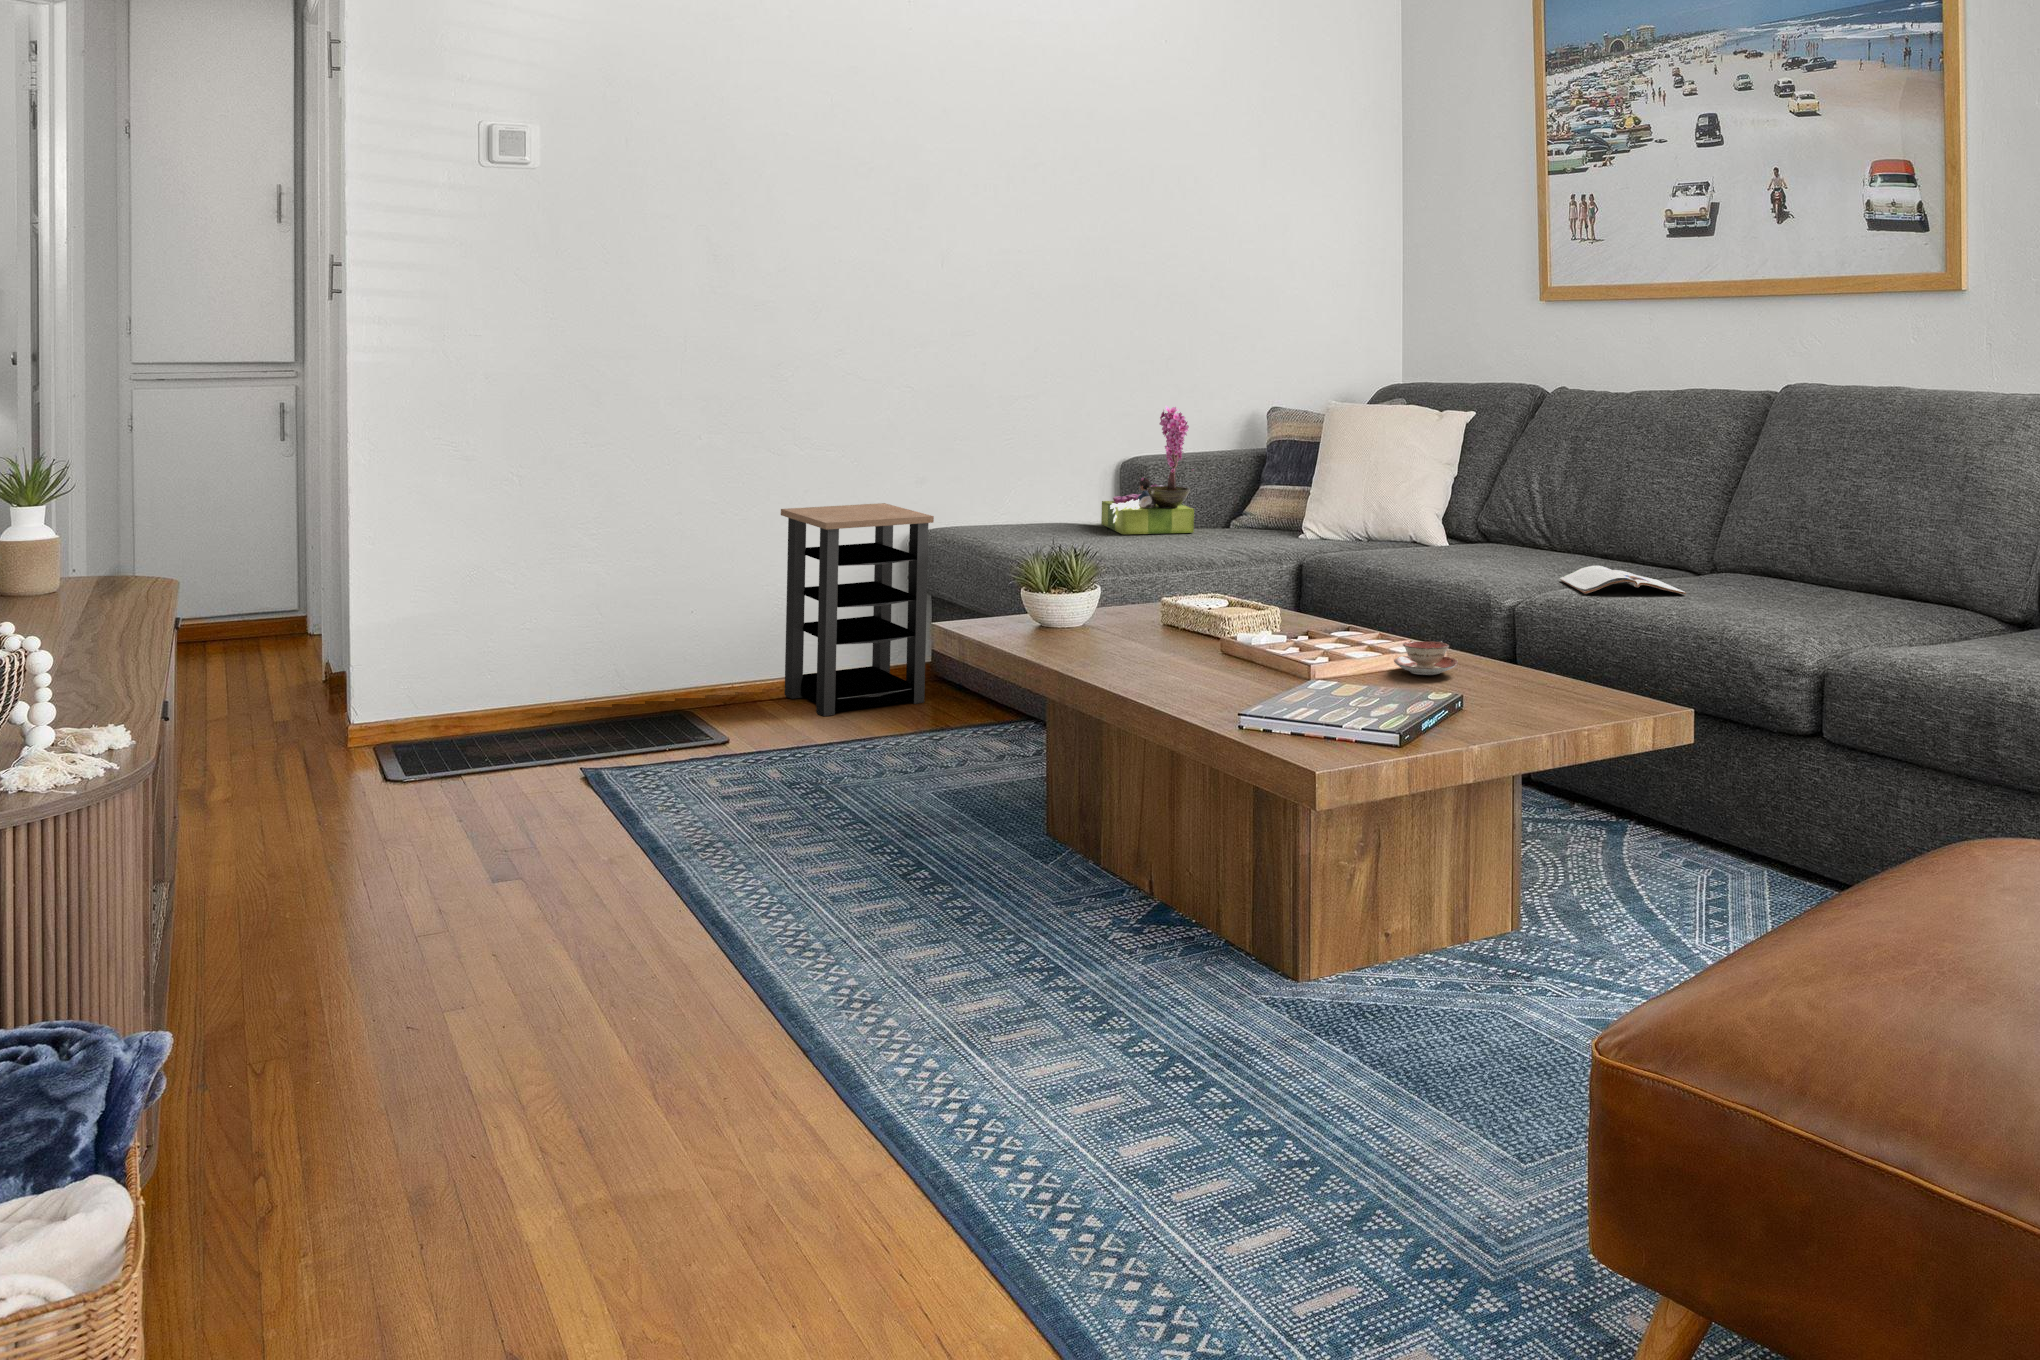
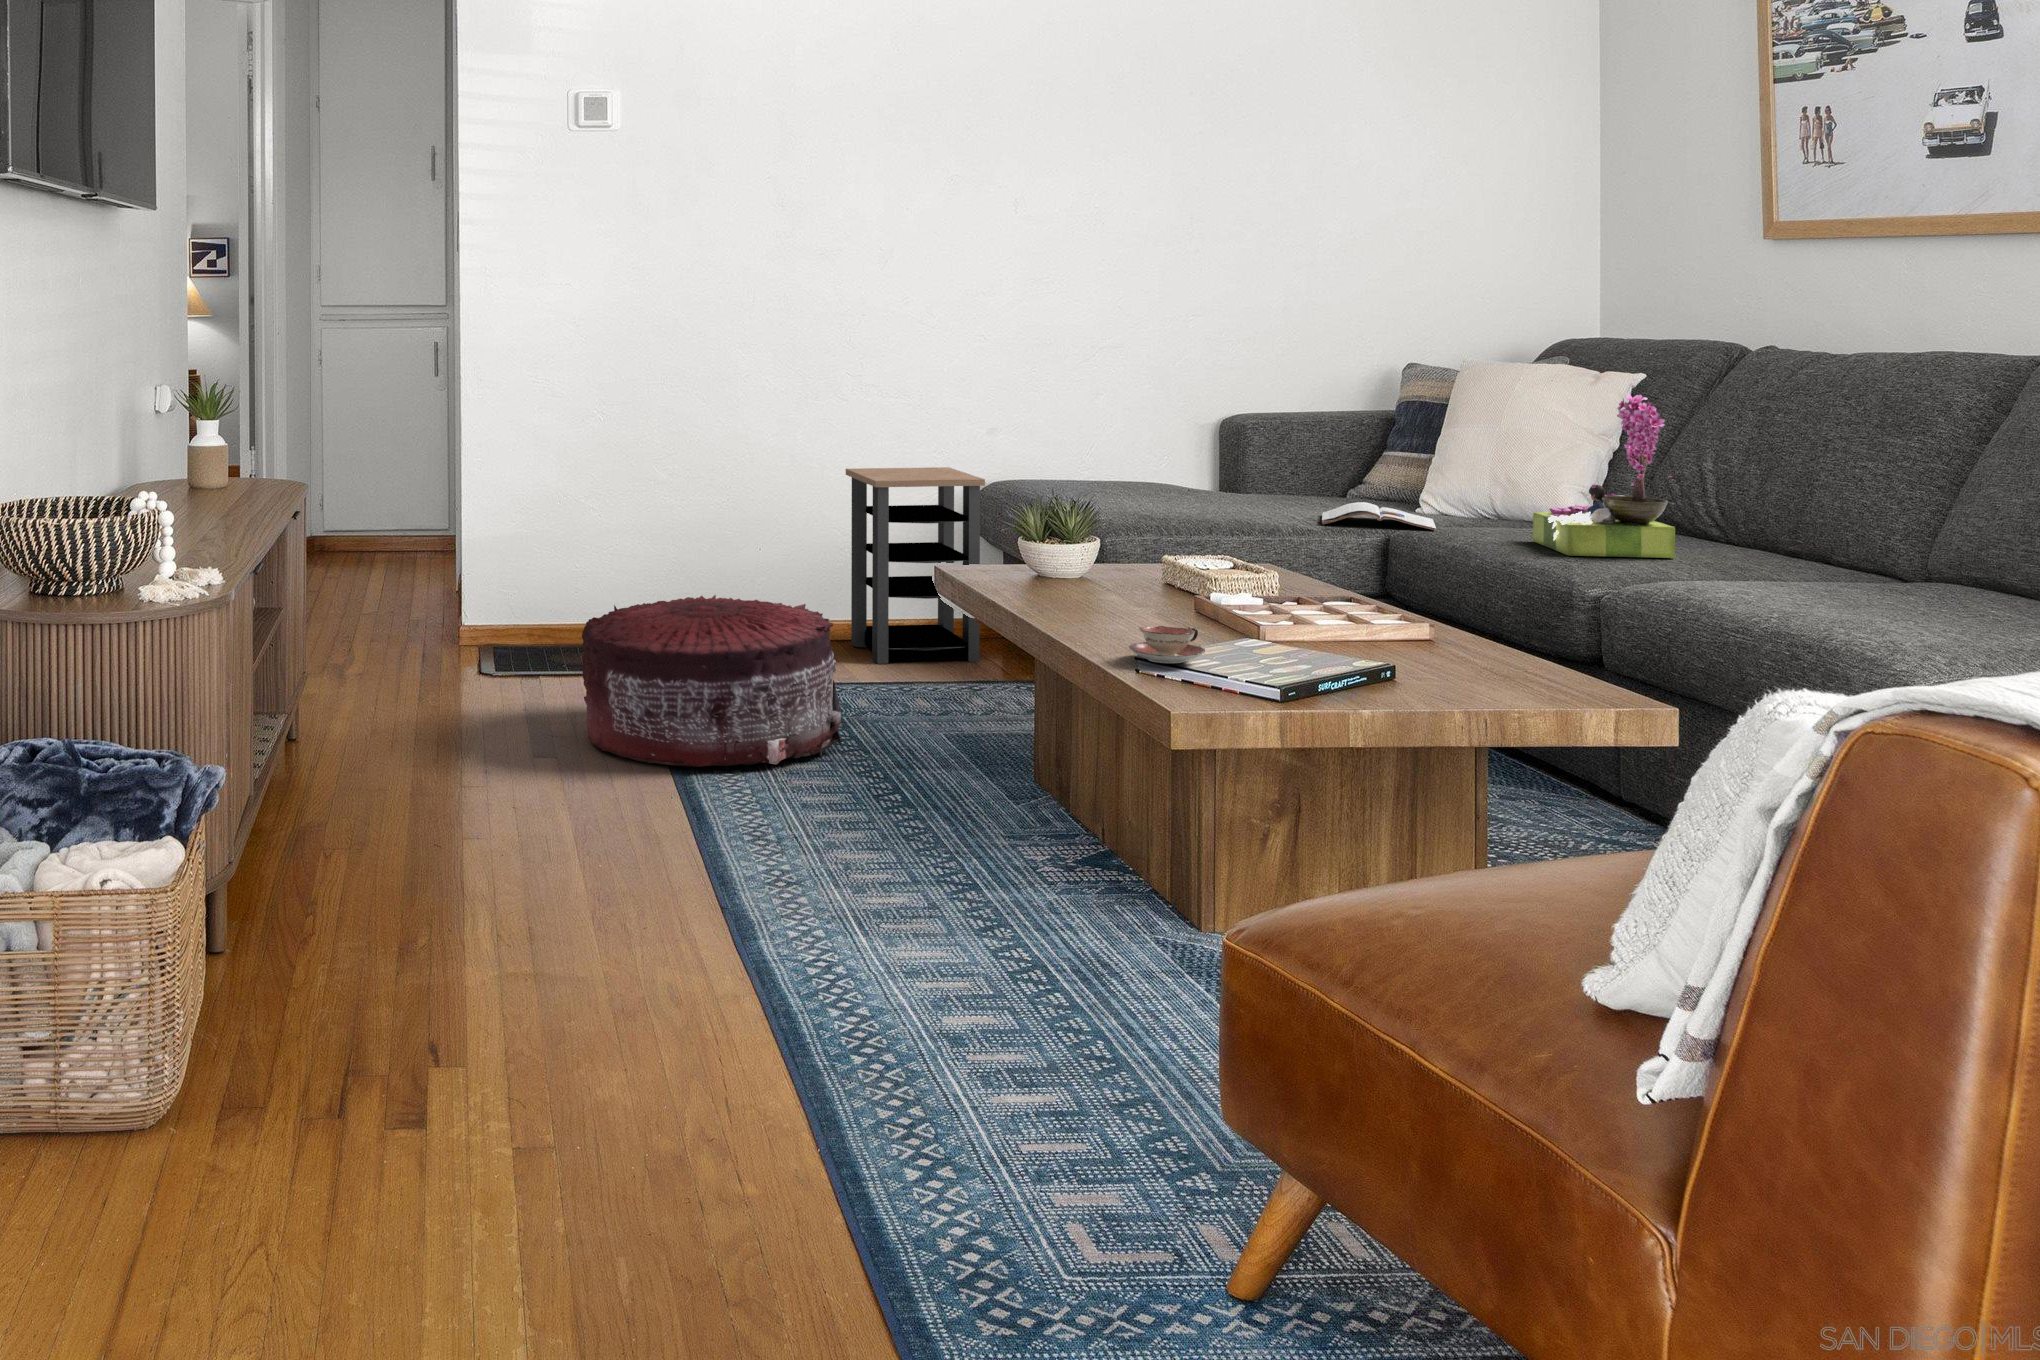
flower arrangement: present [1101,406,1194,534] -> present [1533,393,1675,558]
magazine: present [1560,566,1686,594] -> present [1322,502,1436,530]
teacup: present [1394,641,1458,675] -> present [1129,626,1205,663]
pouf: none [527,664,842,876] -> present [582,595,842,767]

